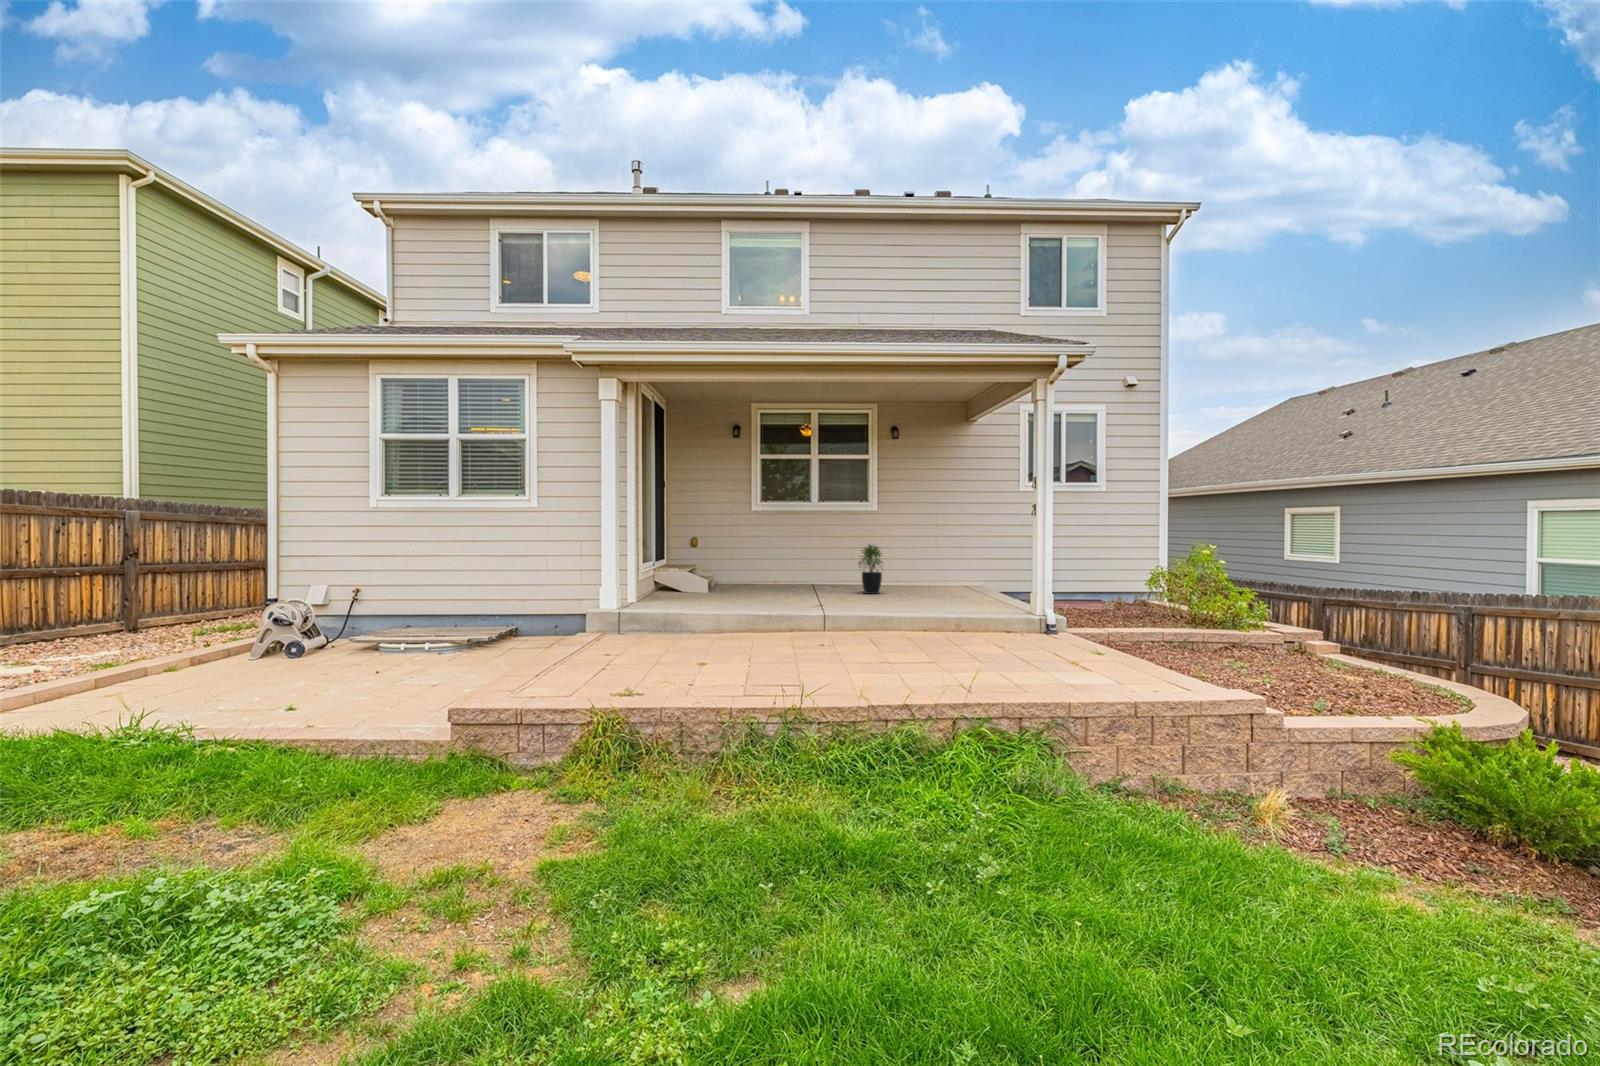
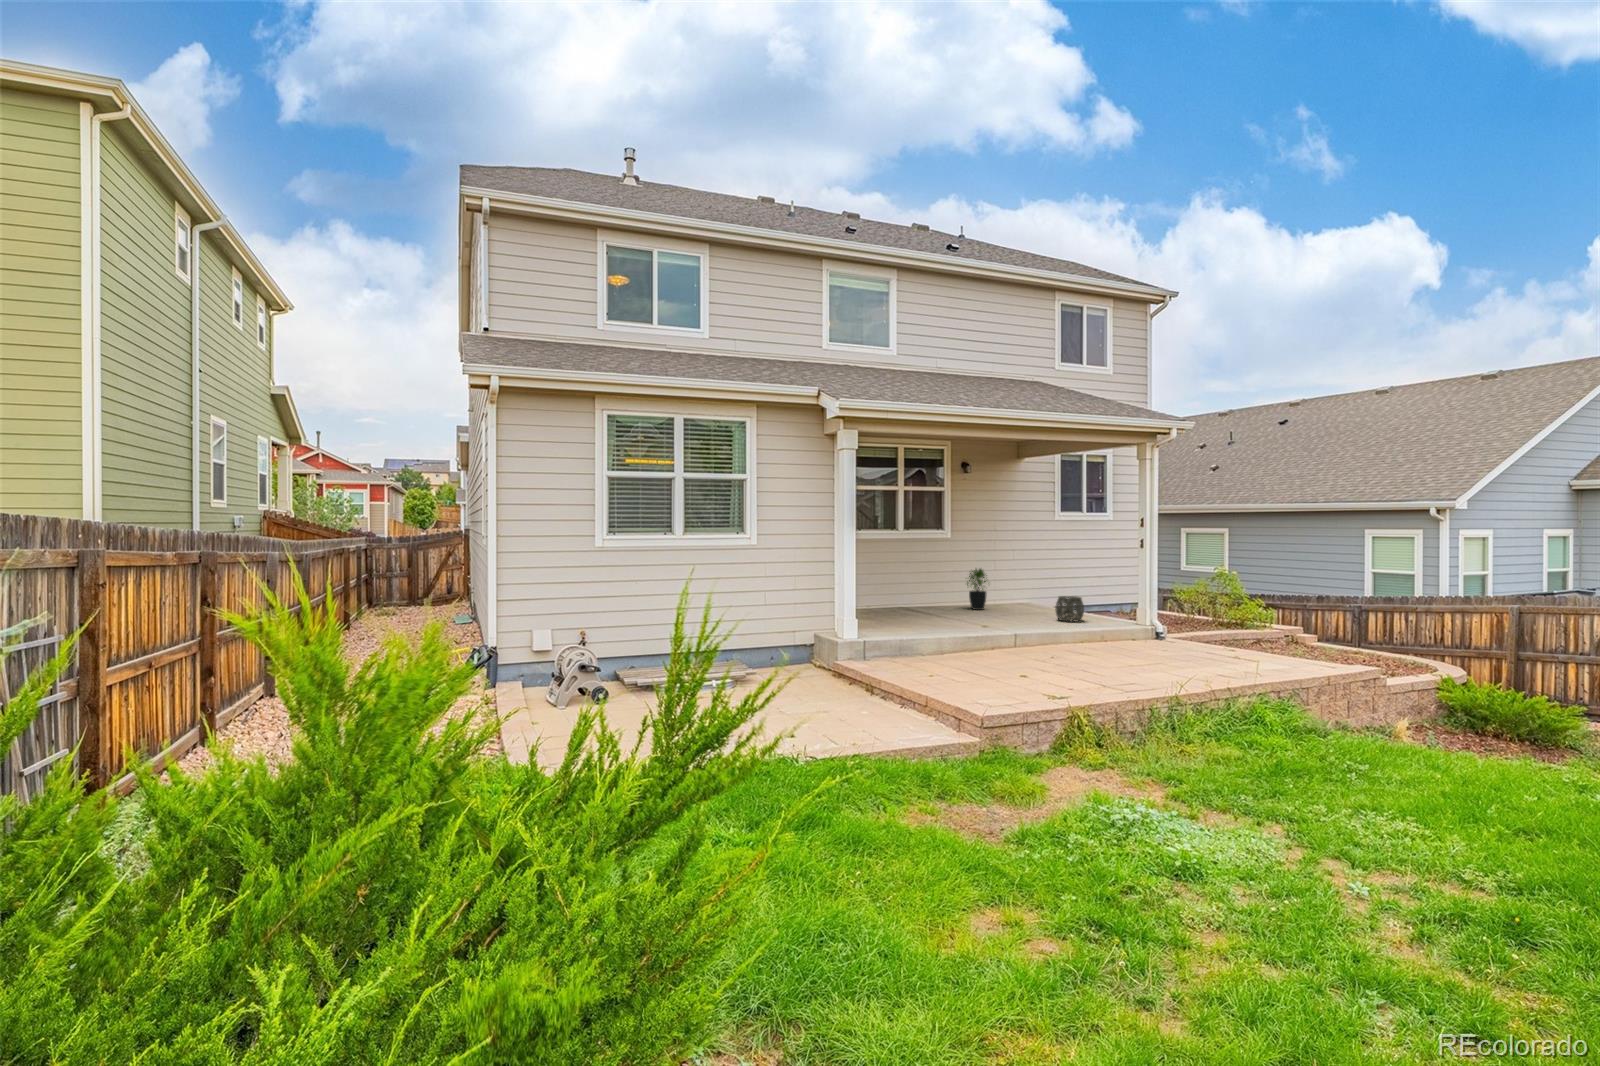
woven basket: none [916,576,952,608] -> present [1055,596,1084,622]

